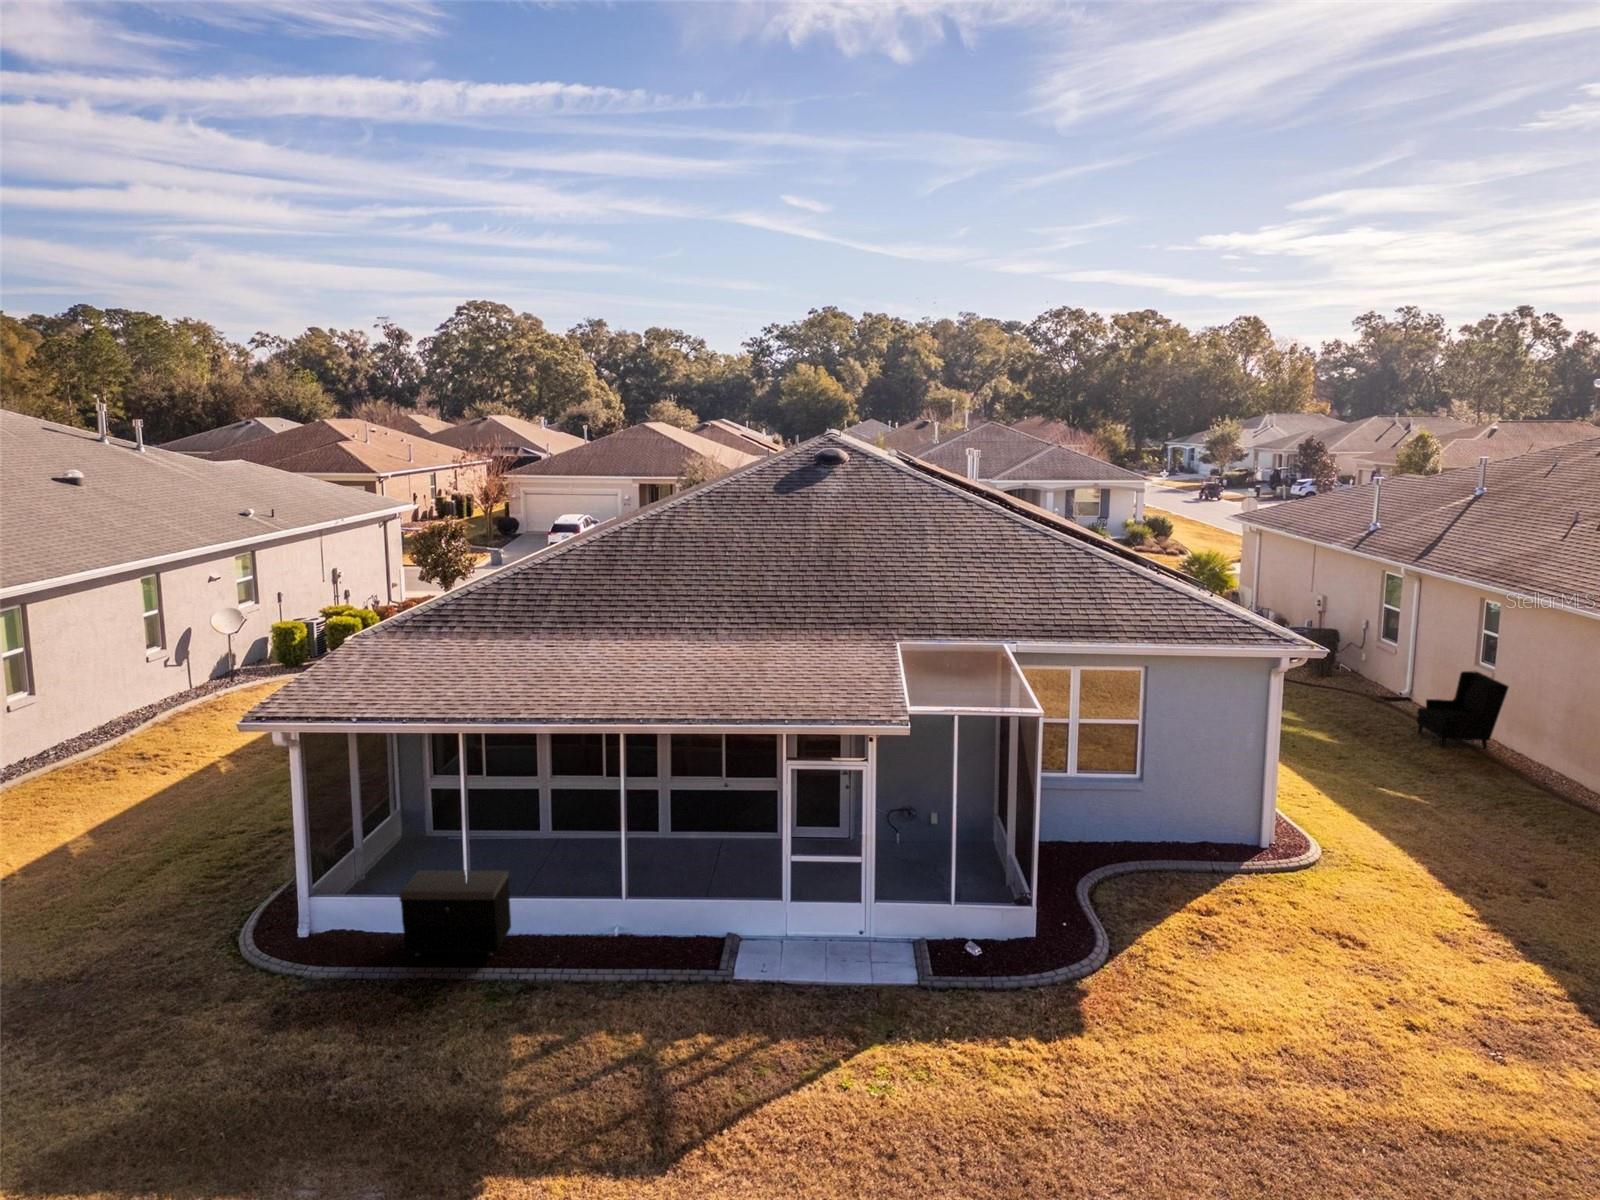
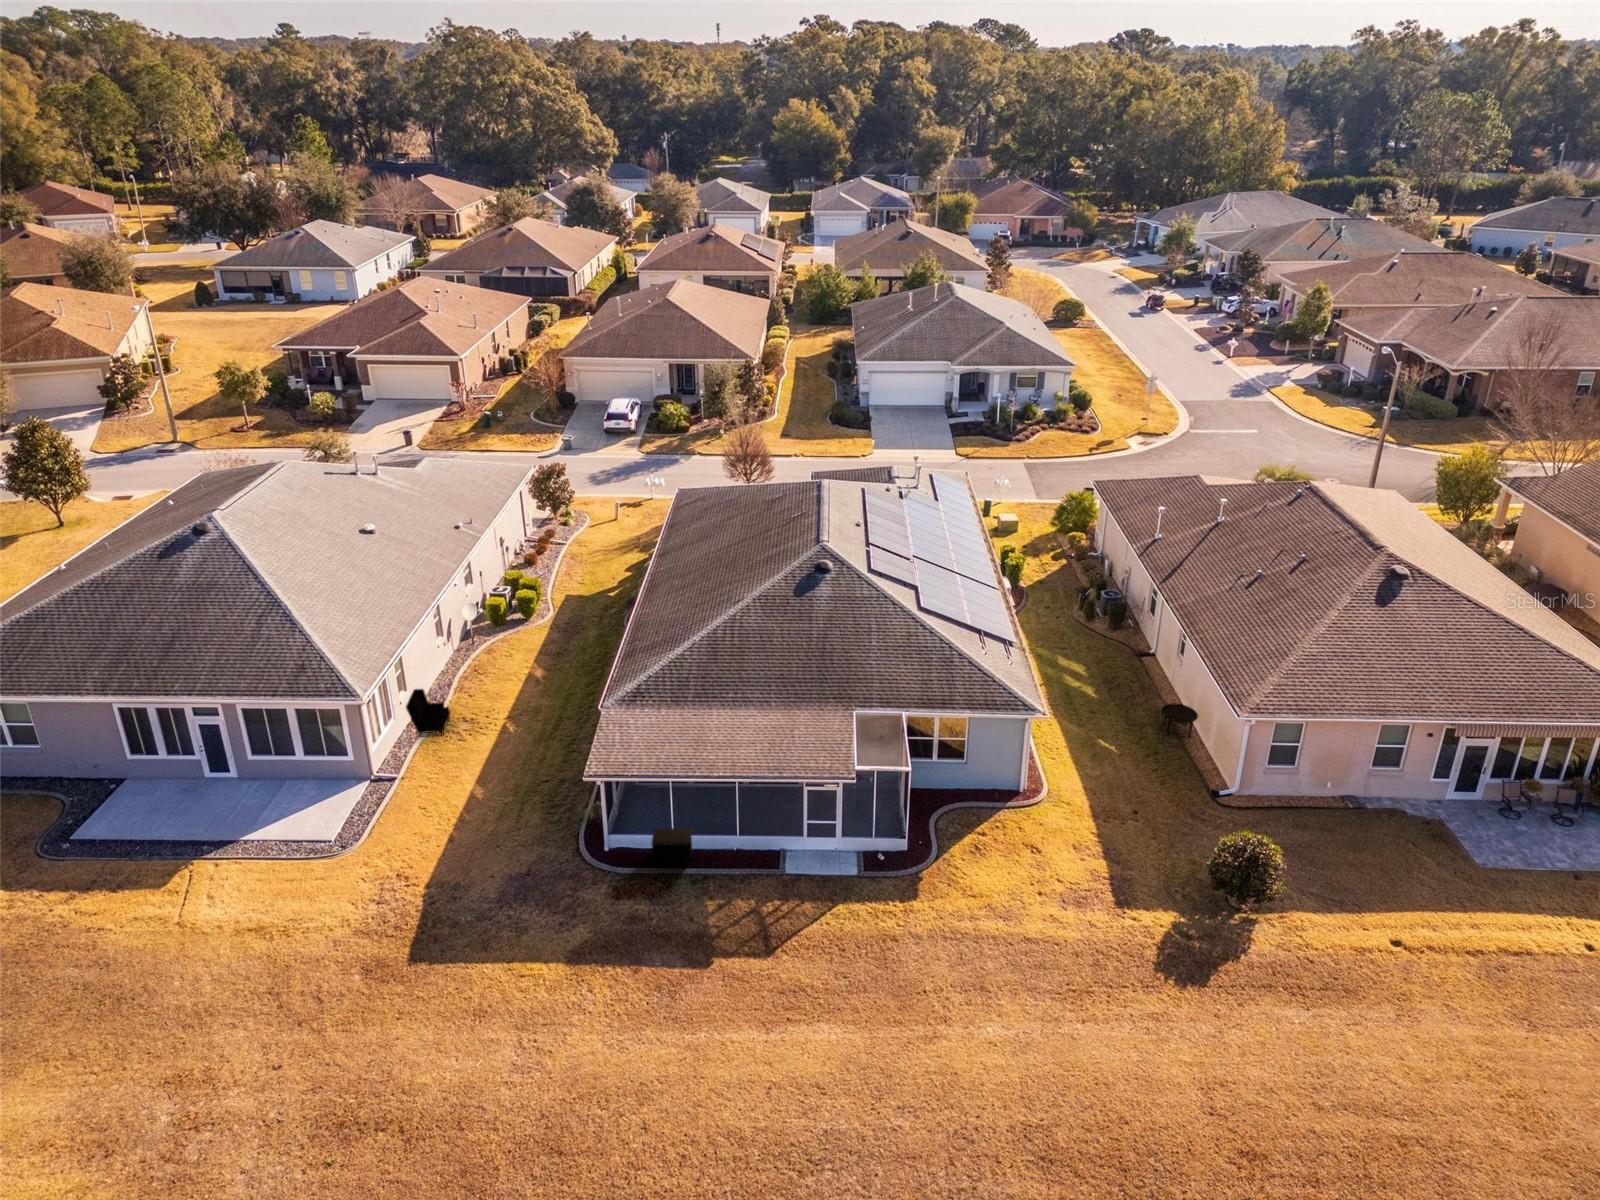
chair: present [1417,671,1508,749] -> present [406,689,450,736]
round table: none [1484,729,1565,786] -> present [1162,703,1198,737]

